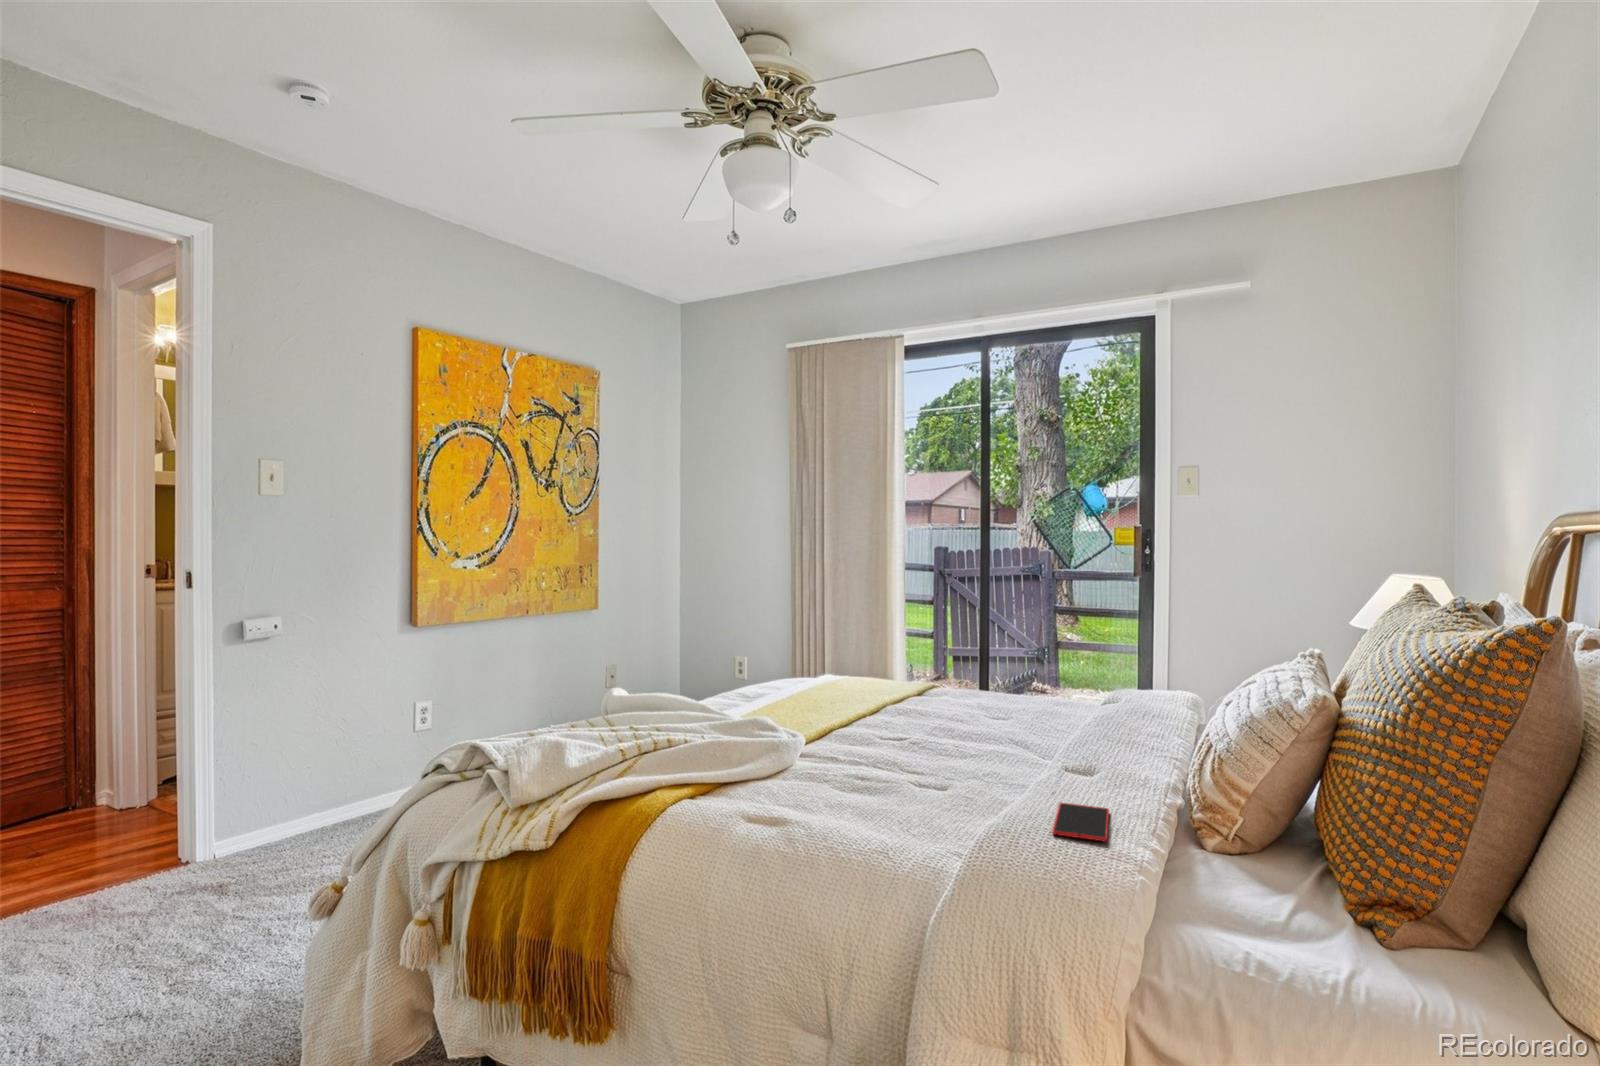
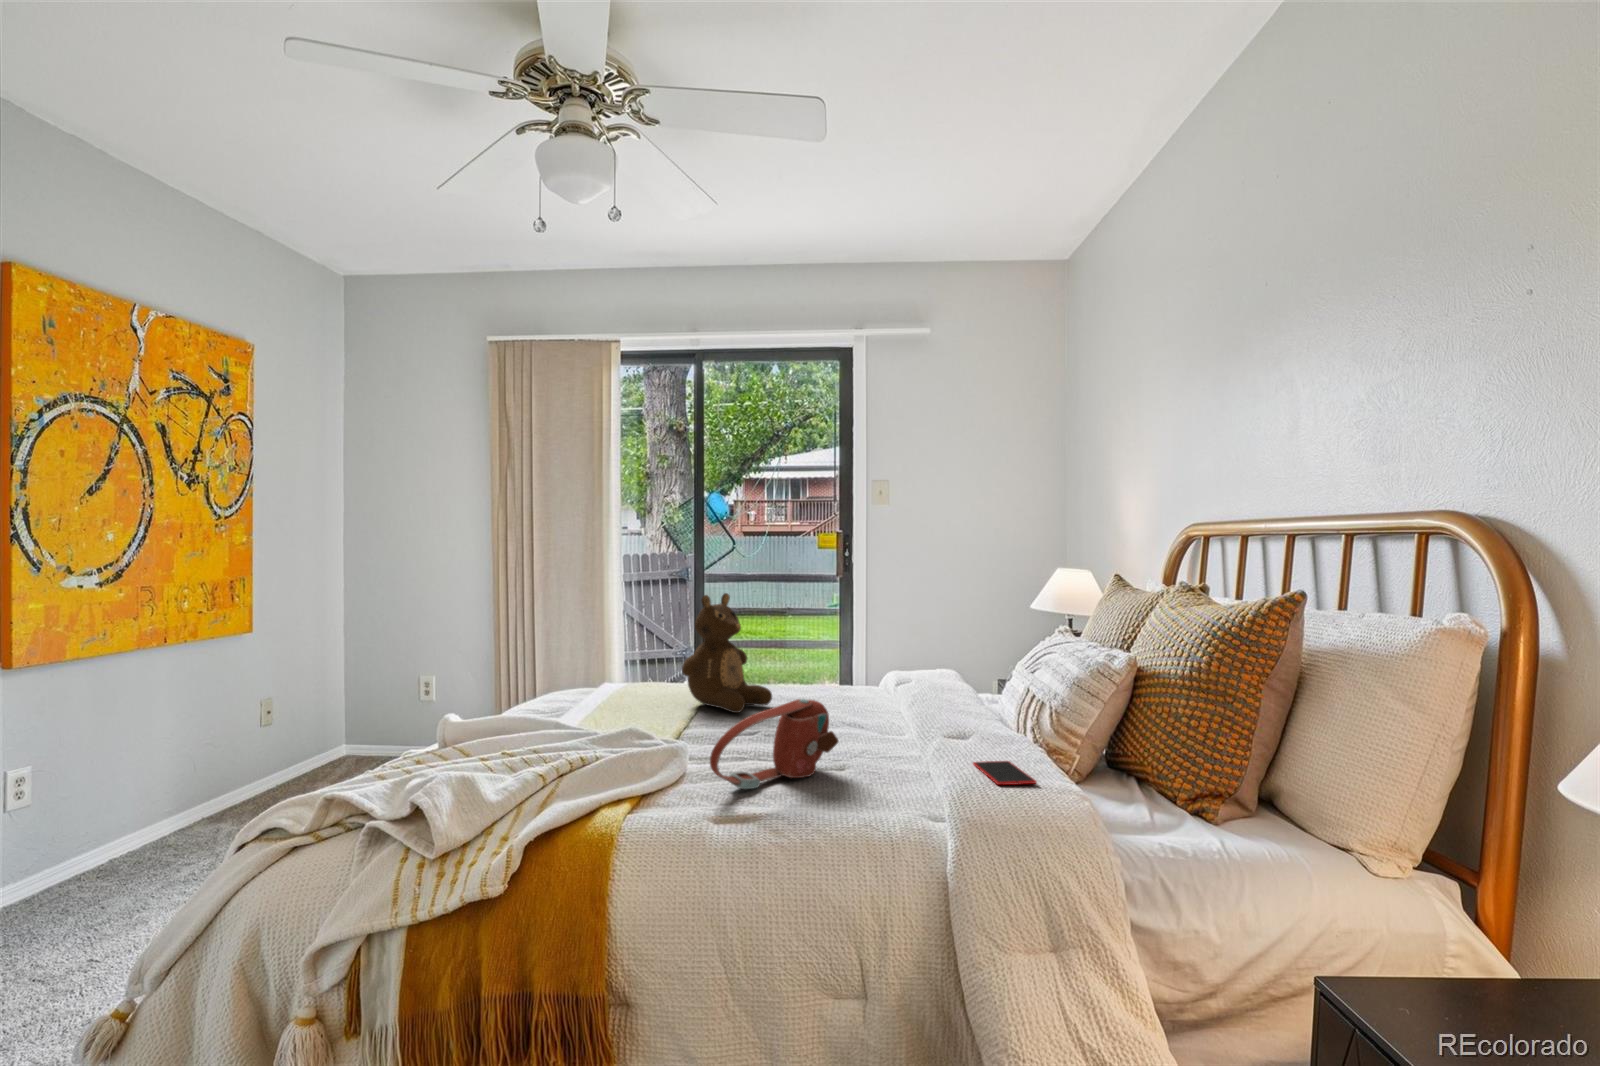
teddy bear: none [861,588,959,715] -> present [682,593,772,713]
handbag: none [770,704,938,793] -> present [710,699,839,789]

